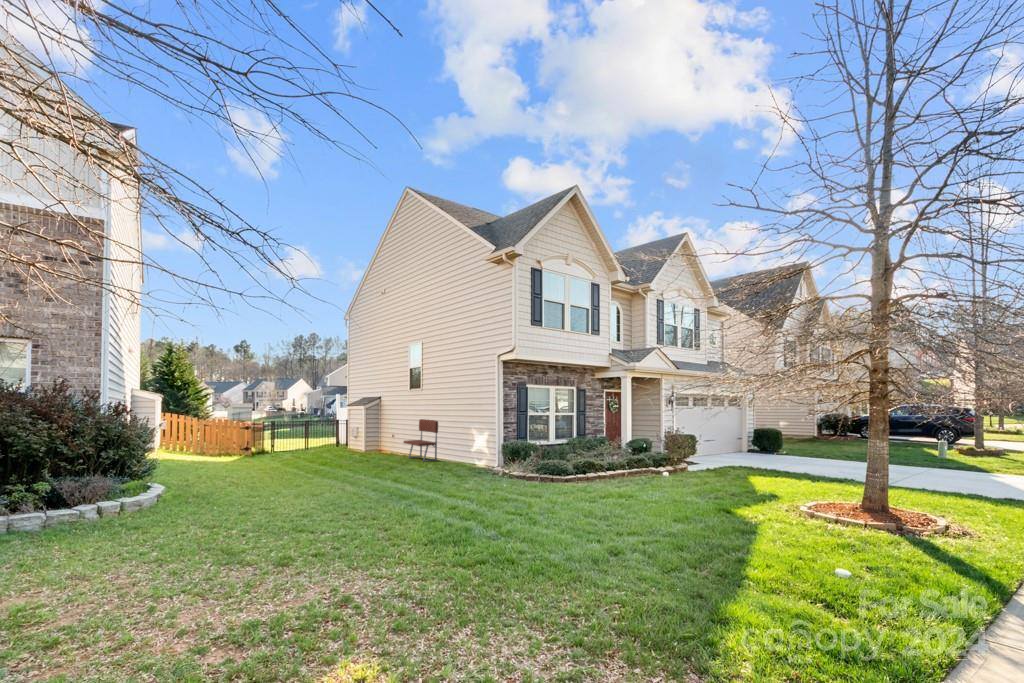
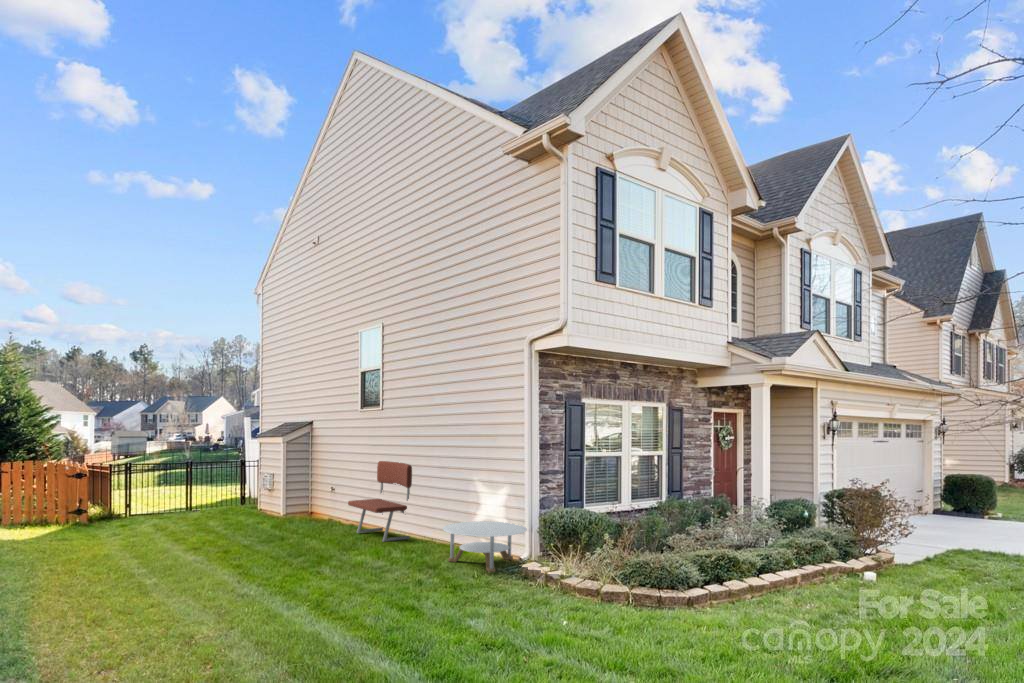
round table: none [454,448,496,471] -> present [443,521,527,572]

